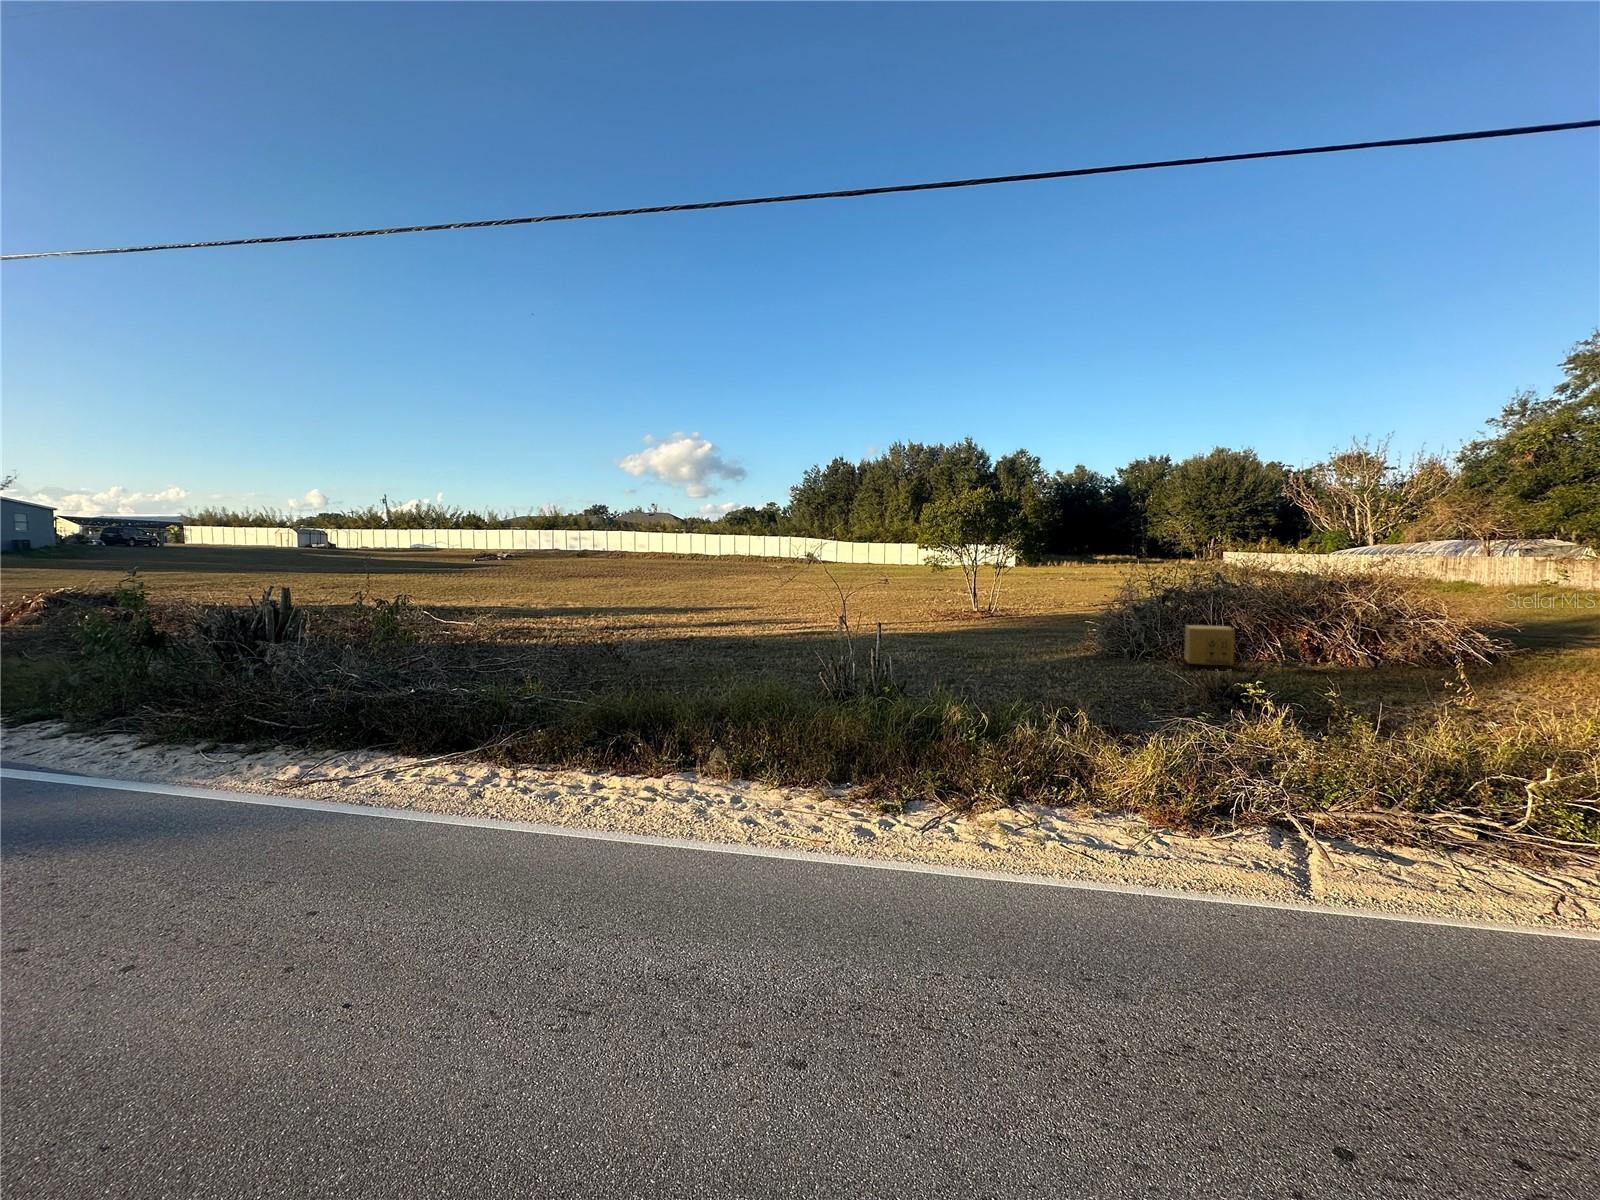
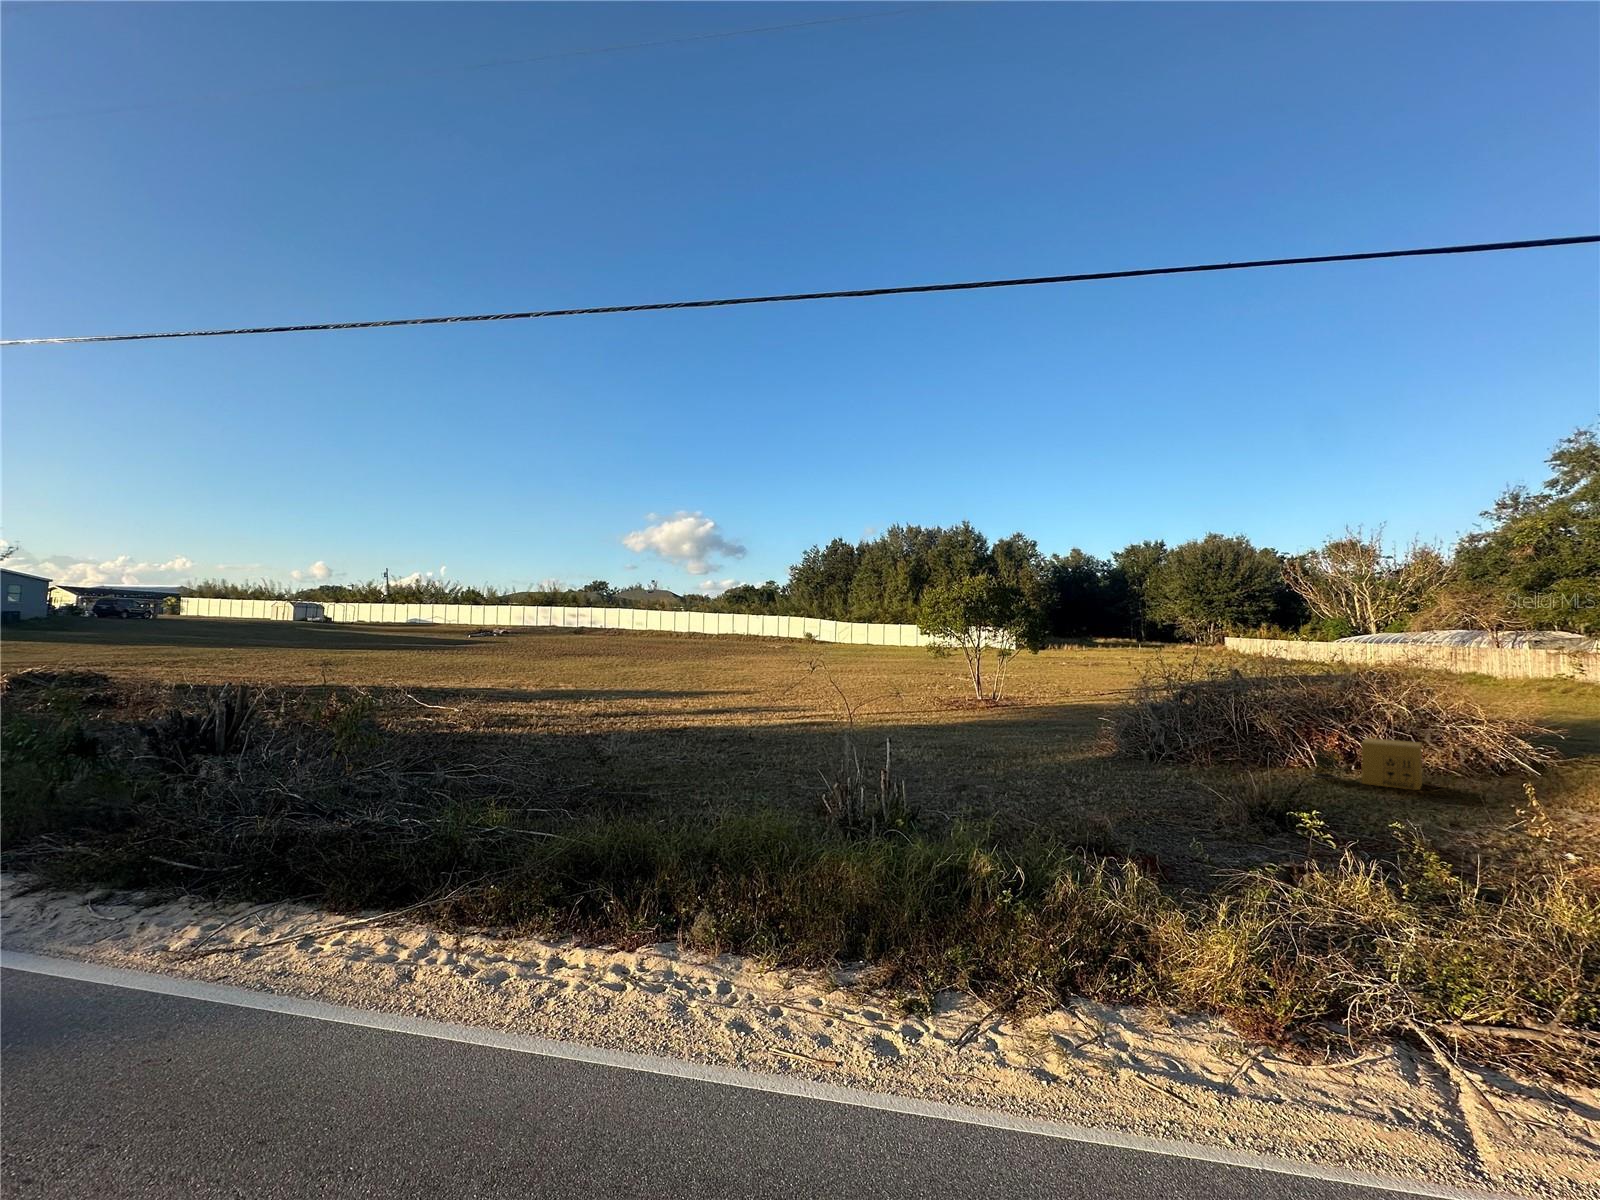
cardboard box: present [1184,625,1235,665] -> present [1361,738,1422,790]

